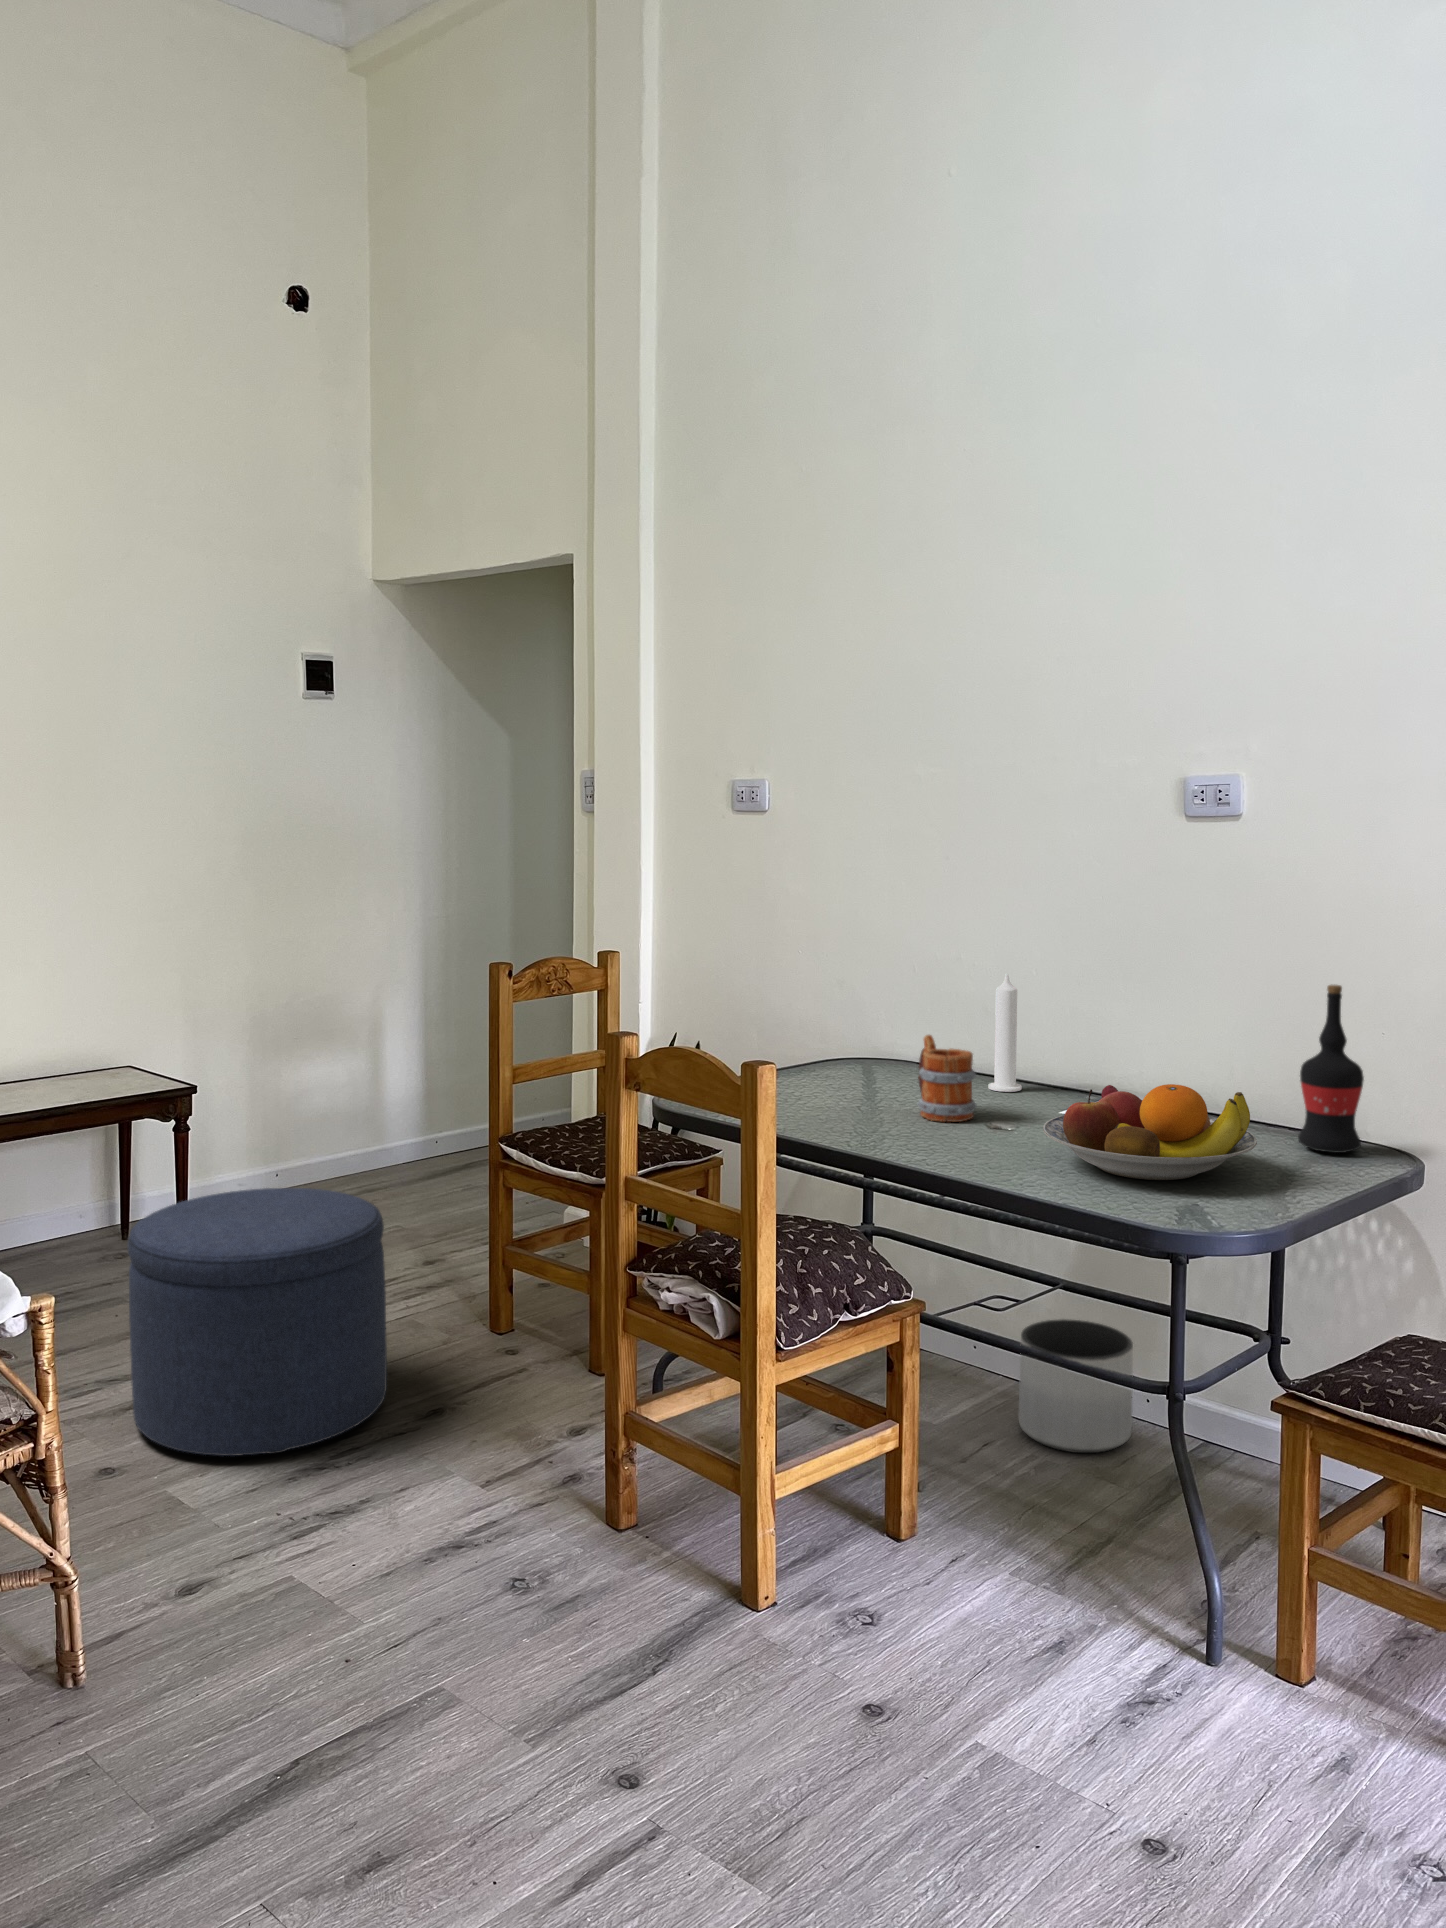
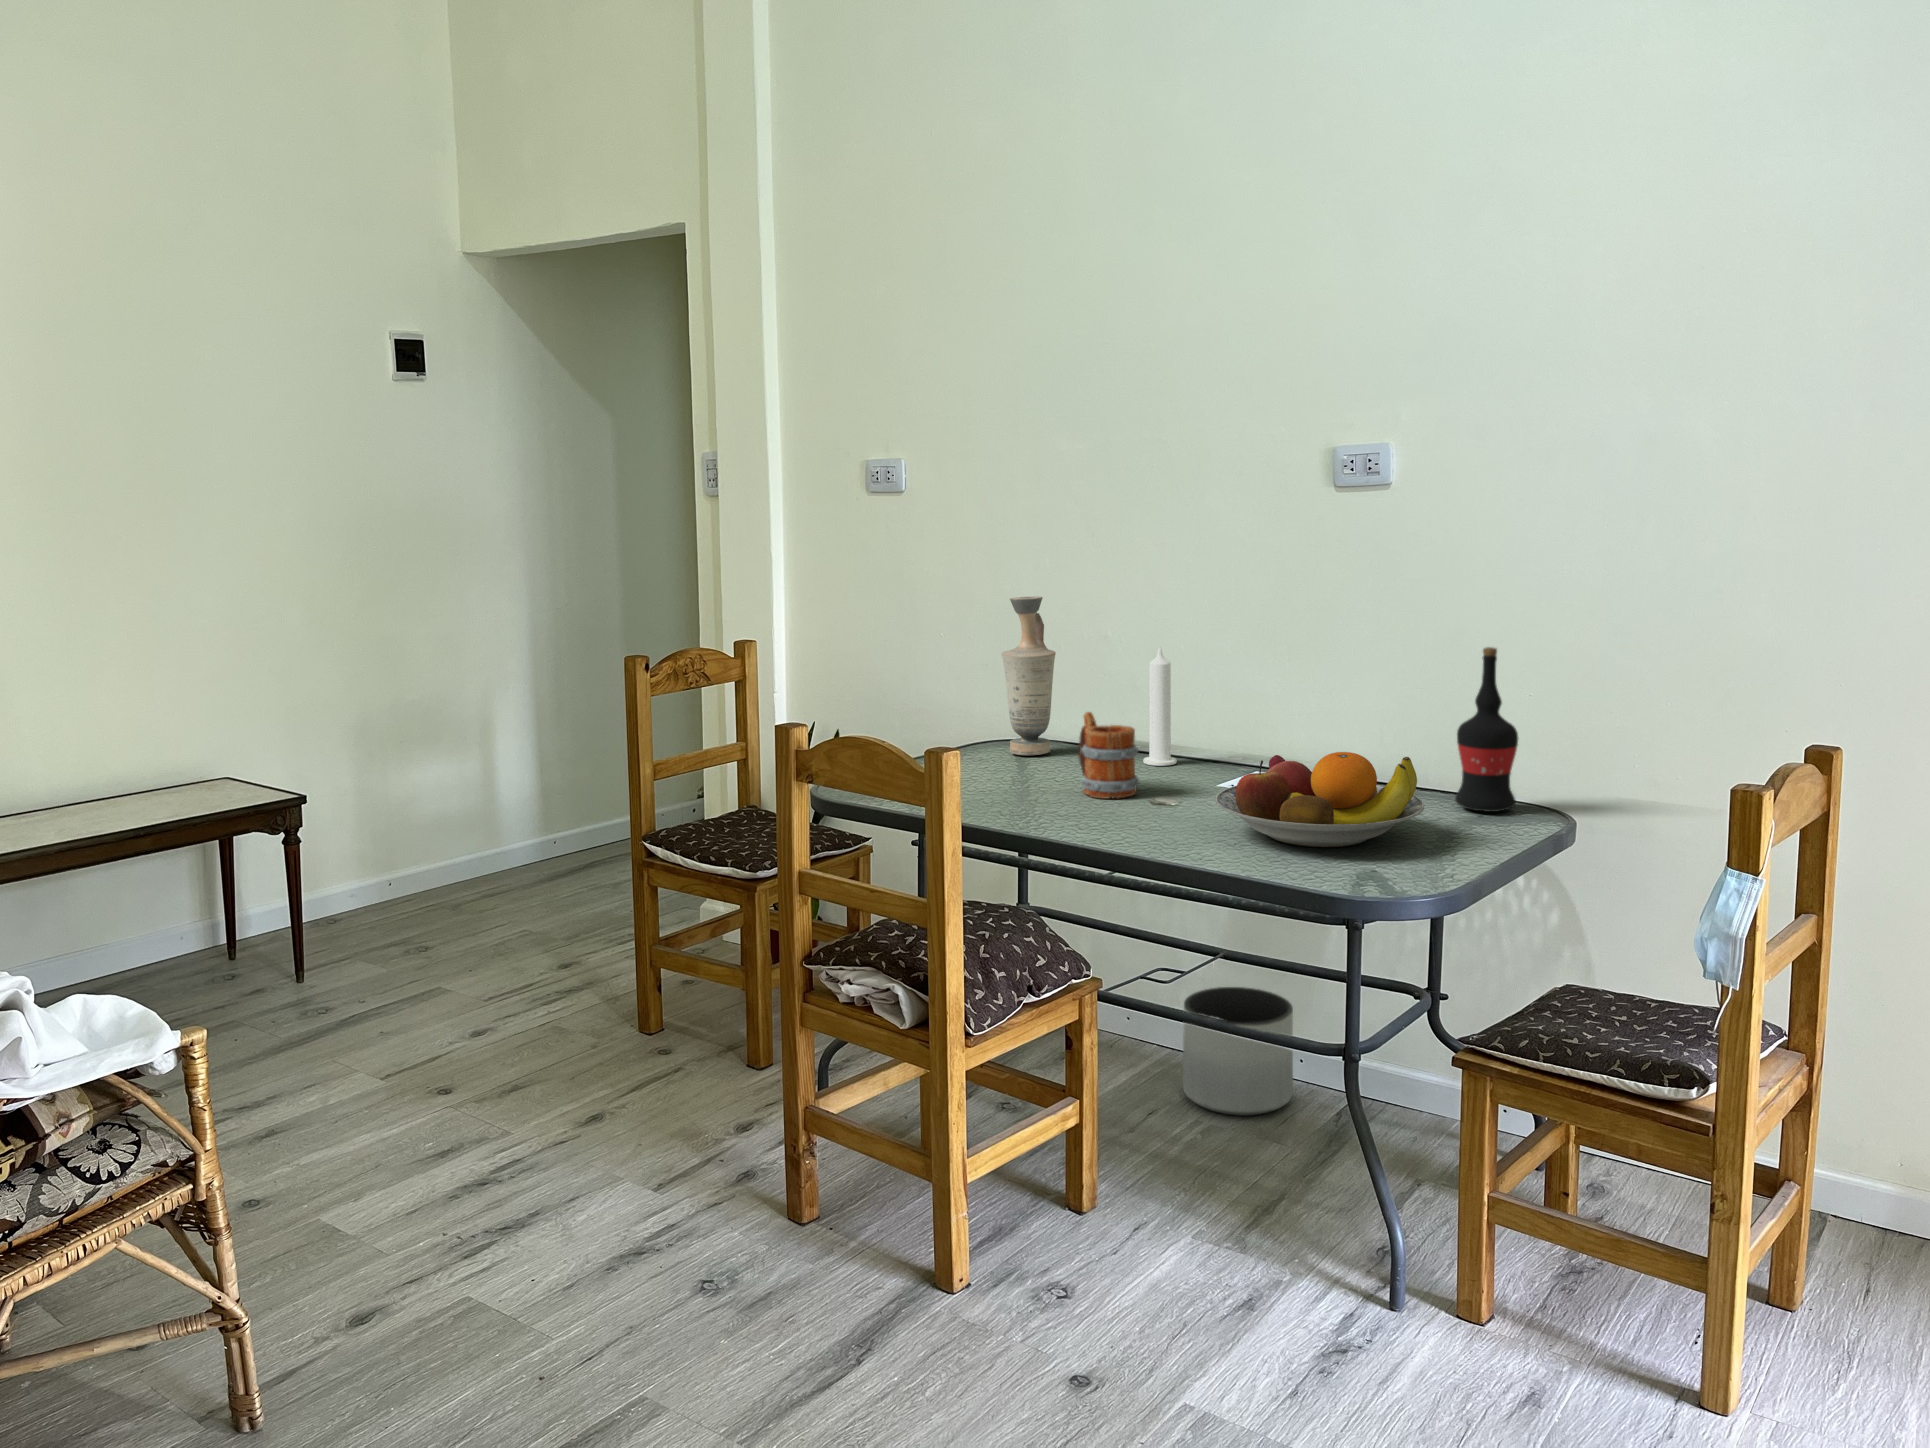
vase: none [851,919,905,1076] -> present [1001,596,1056,756]
ottoman: present [127,1188,387,1456] -> none [257,898,541,1180]

